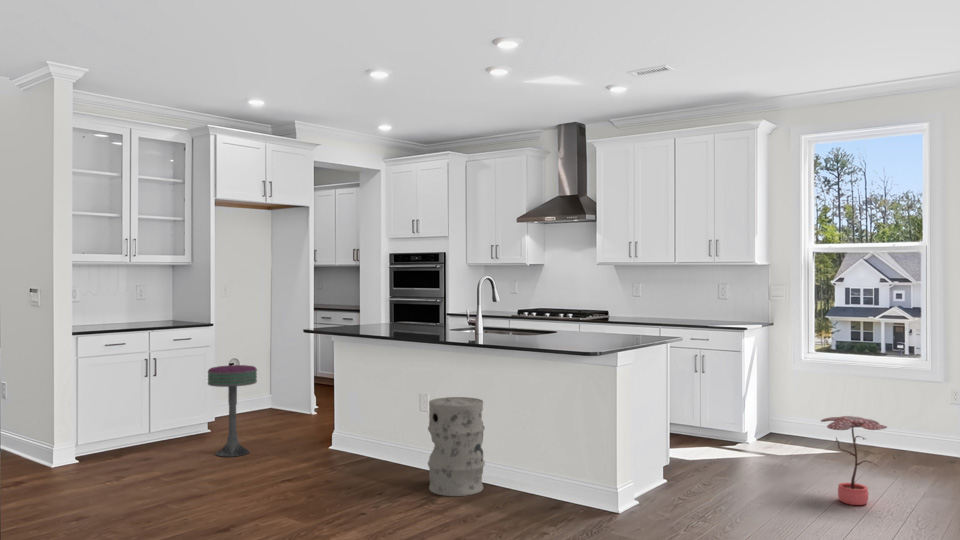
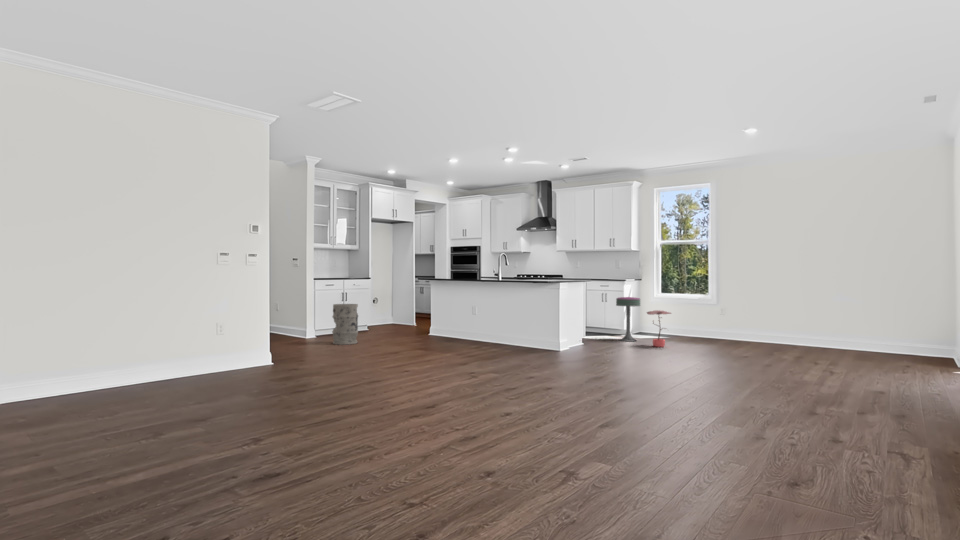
bar stool: present [208,365,257,457] -> present [616,297,640,341]
trash can: present [428,397,485,496] -> present [332,304,358,345]

